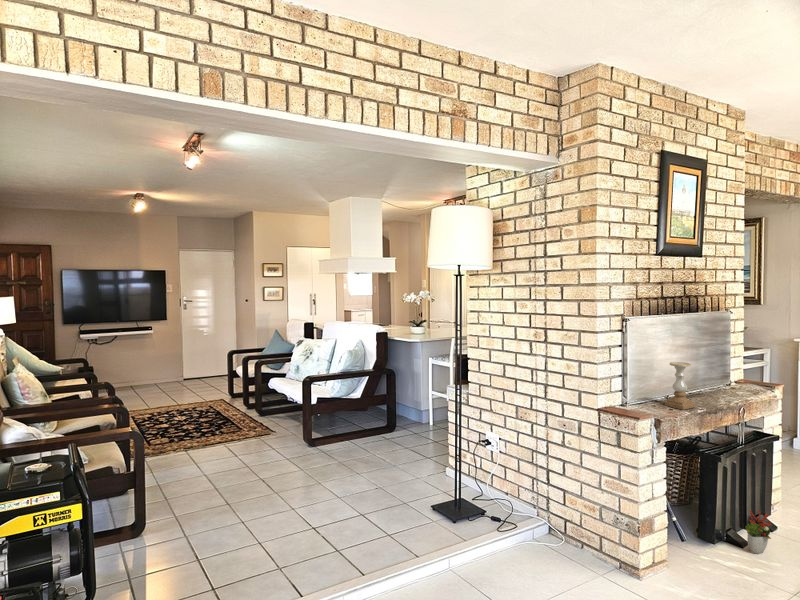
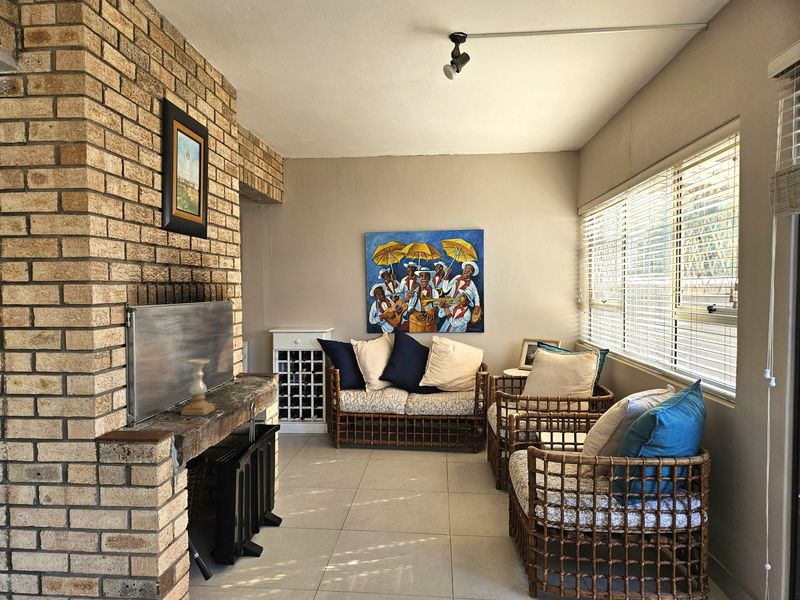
decorative plant: present [746,510,771,554] -> none [261,505,283,553]

